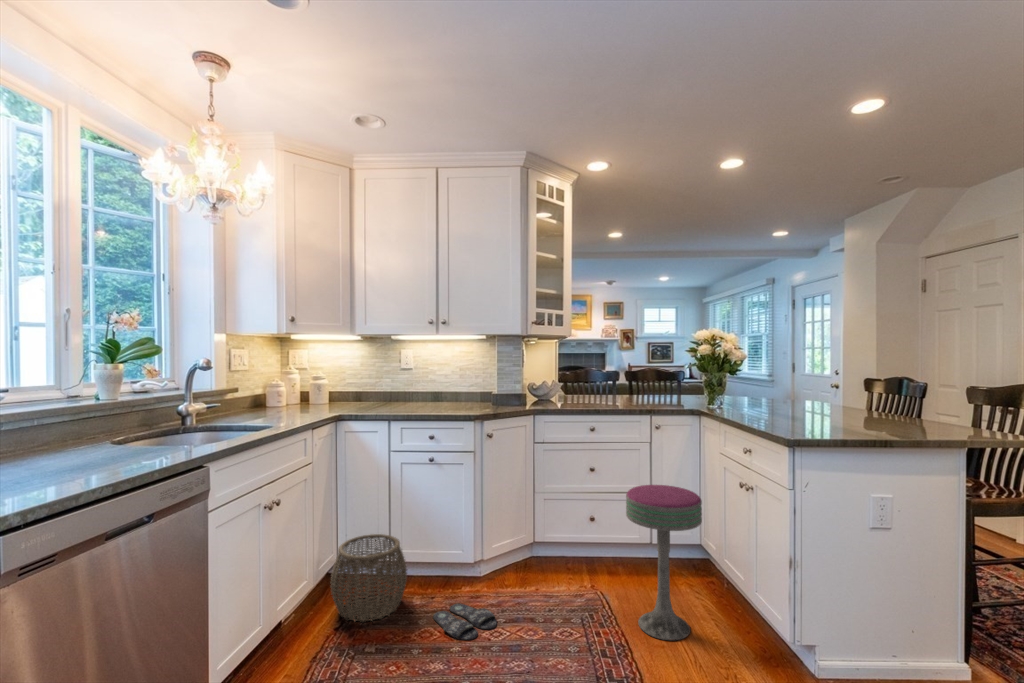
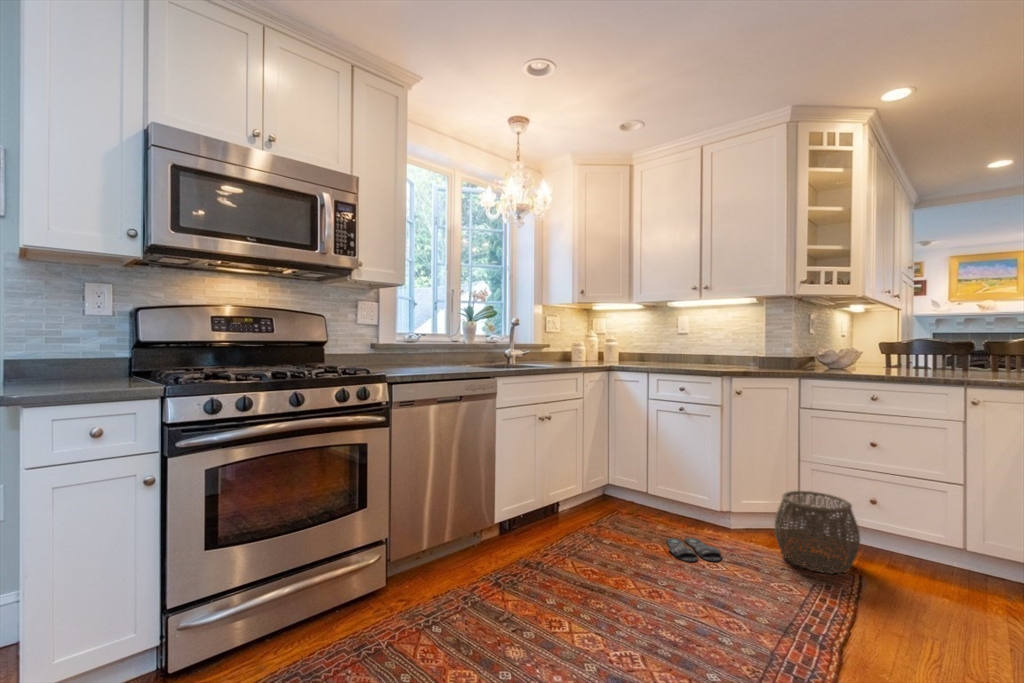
bar stool: present [626,485,702,641] -> none [868,456,978,637]
woven basket: present [331,534,407,622] -> present [774,491,860,574]

